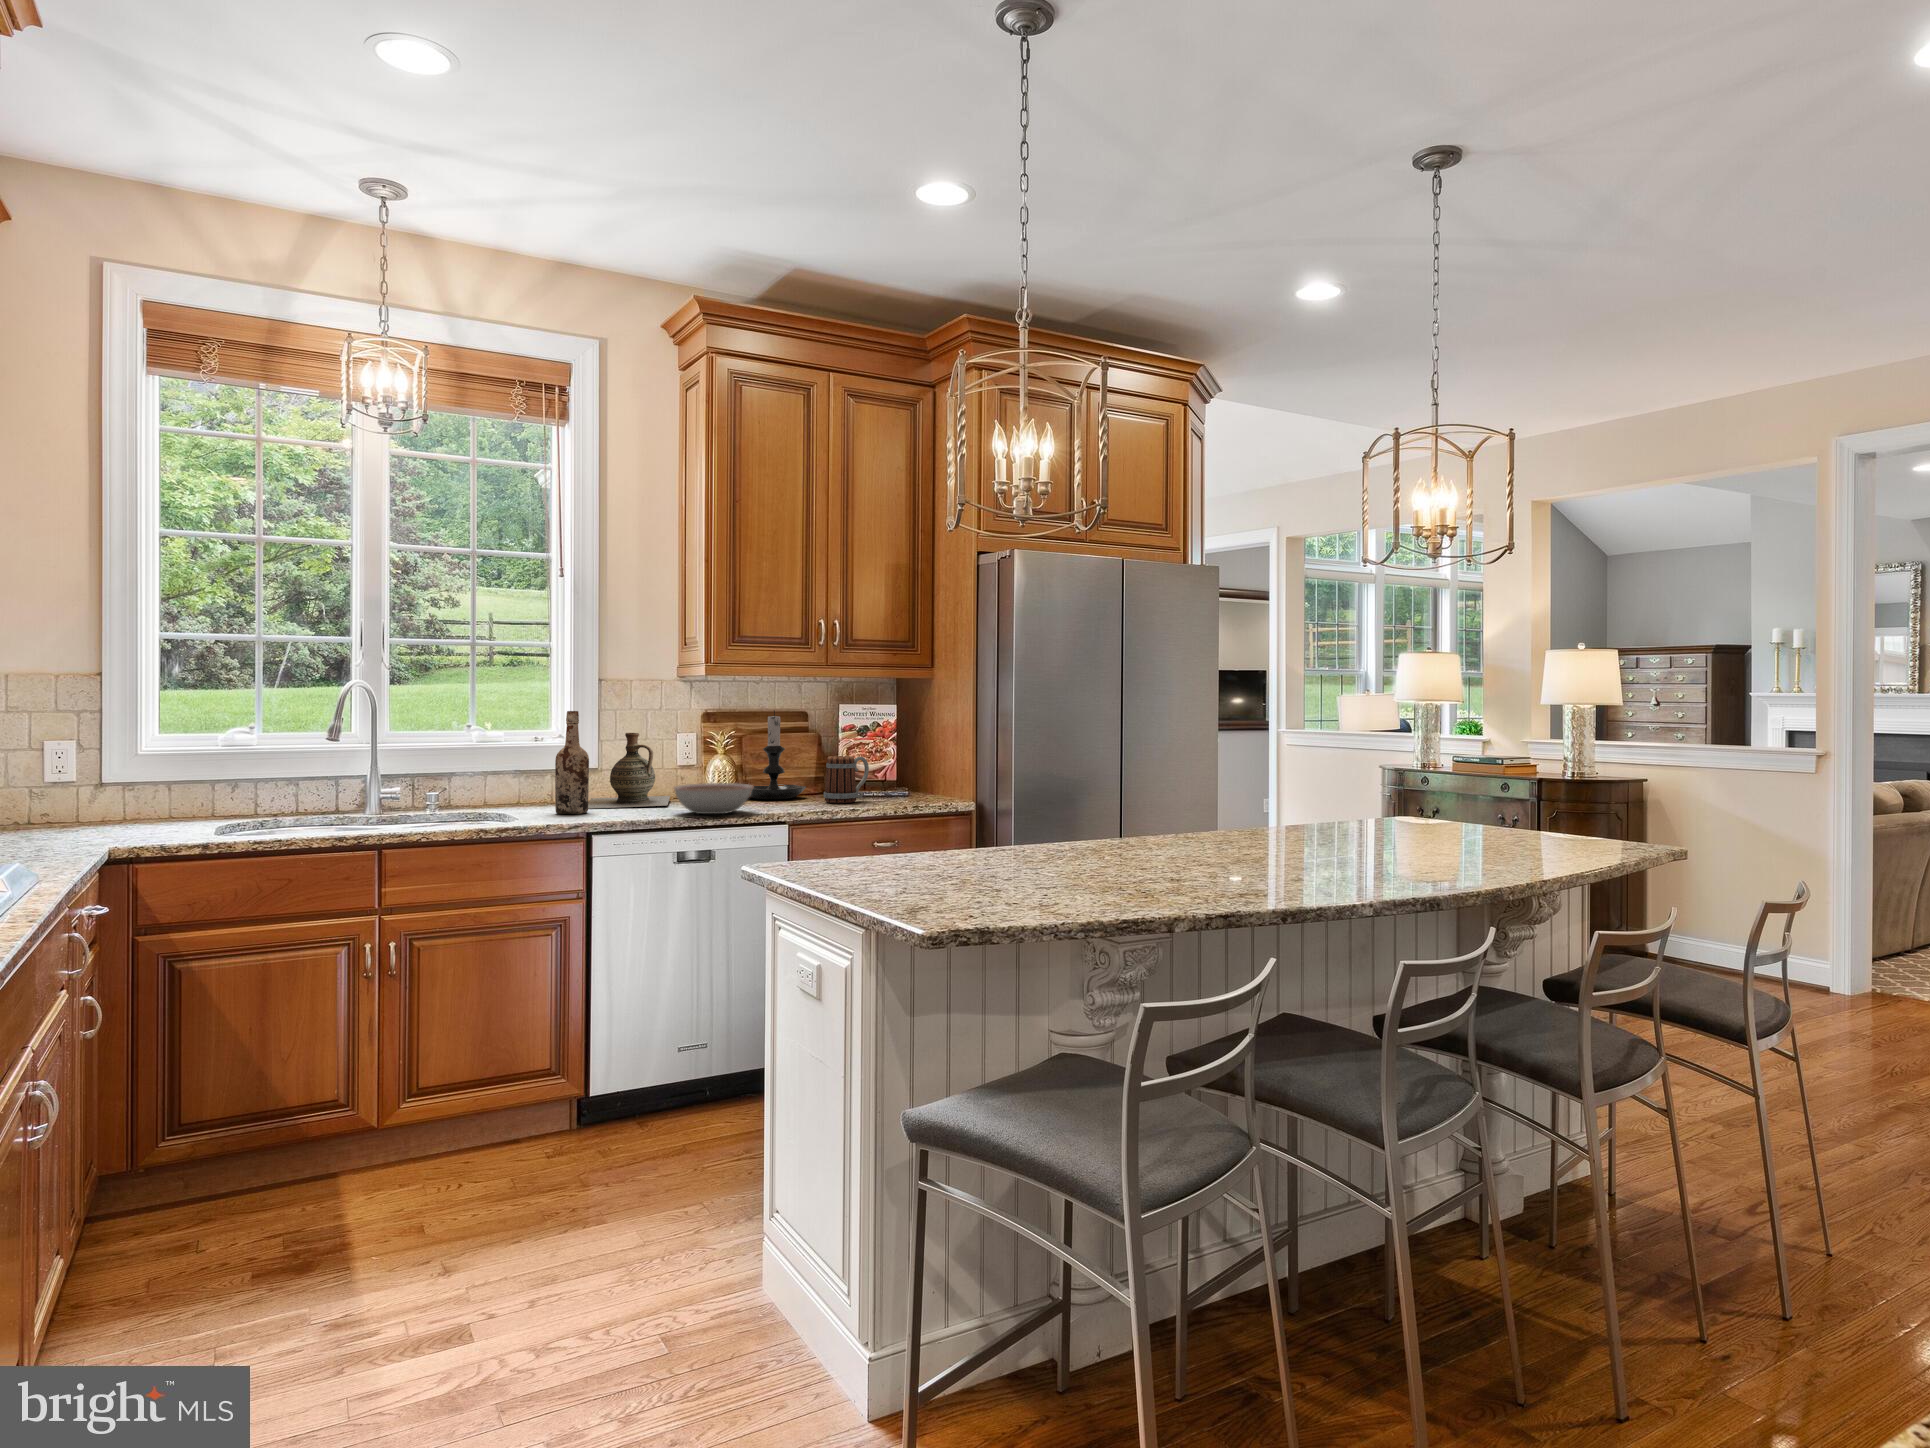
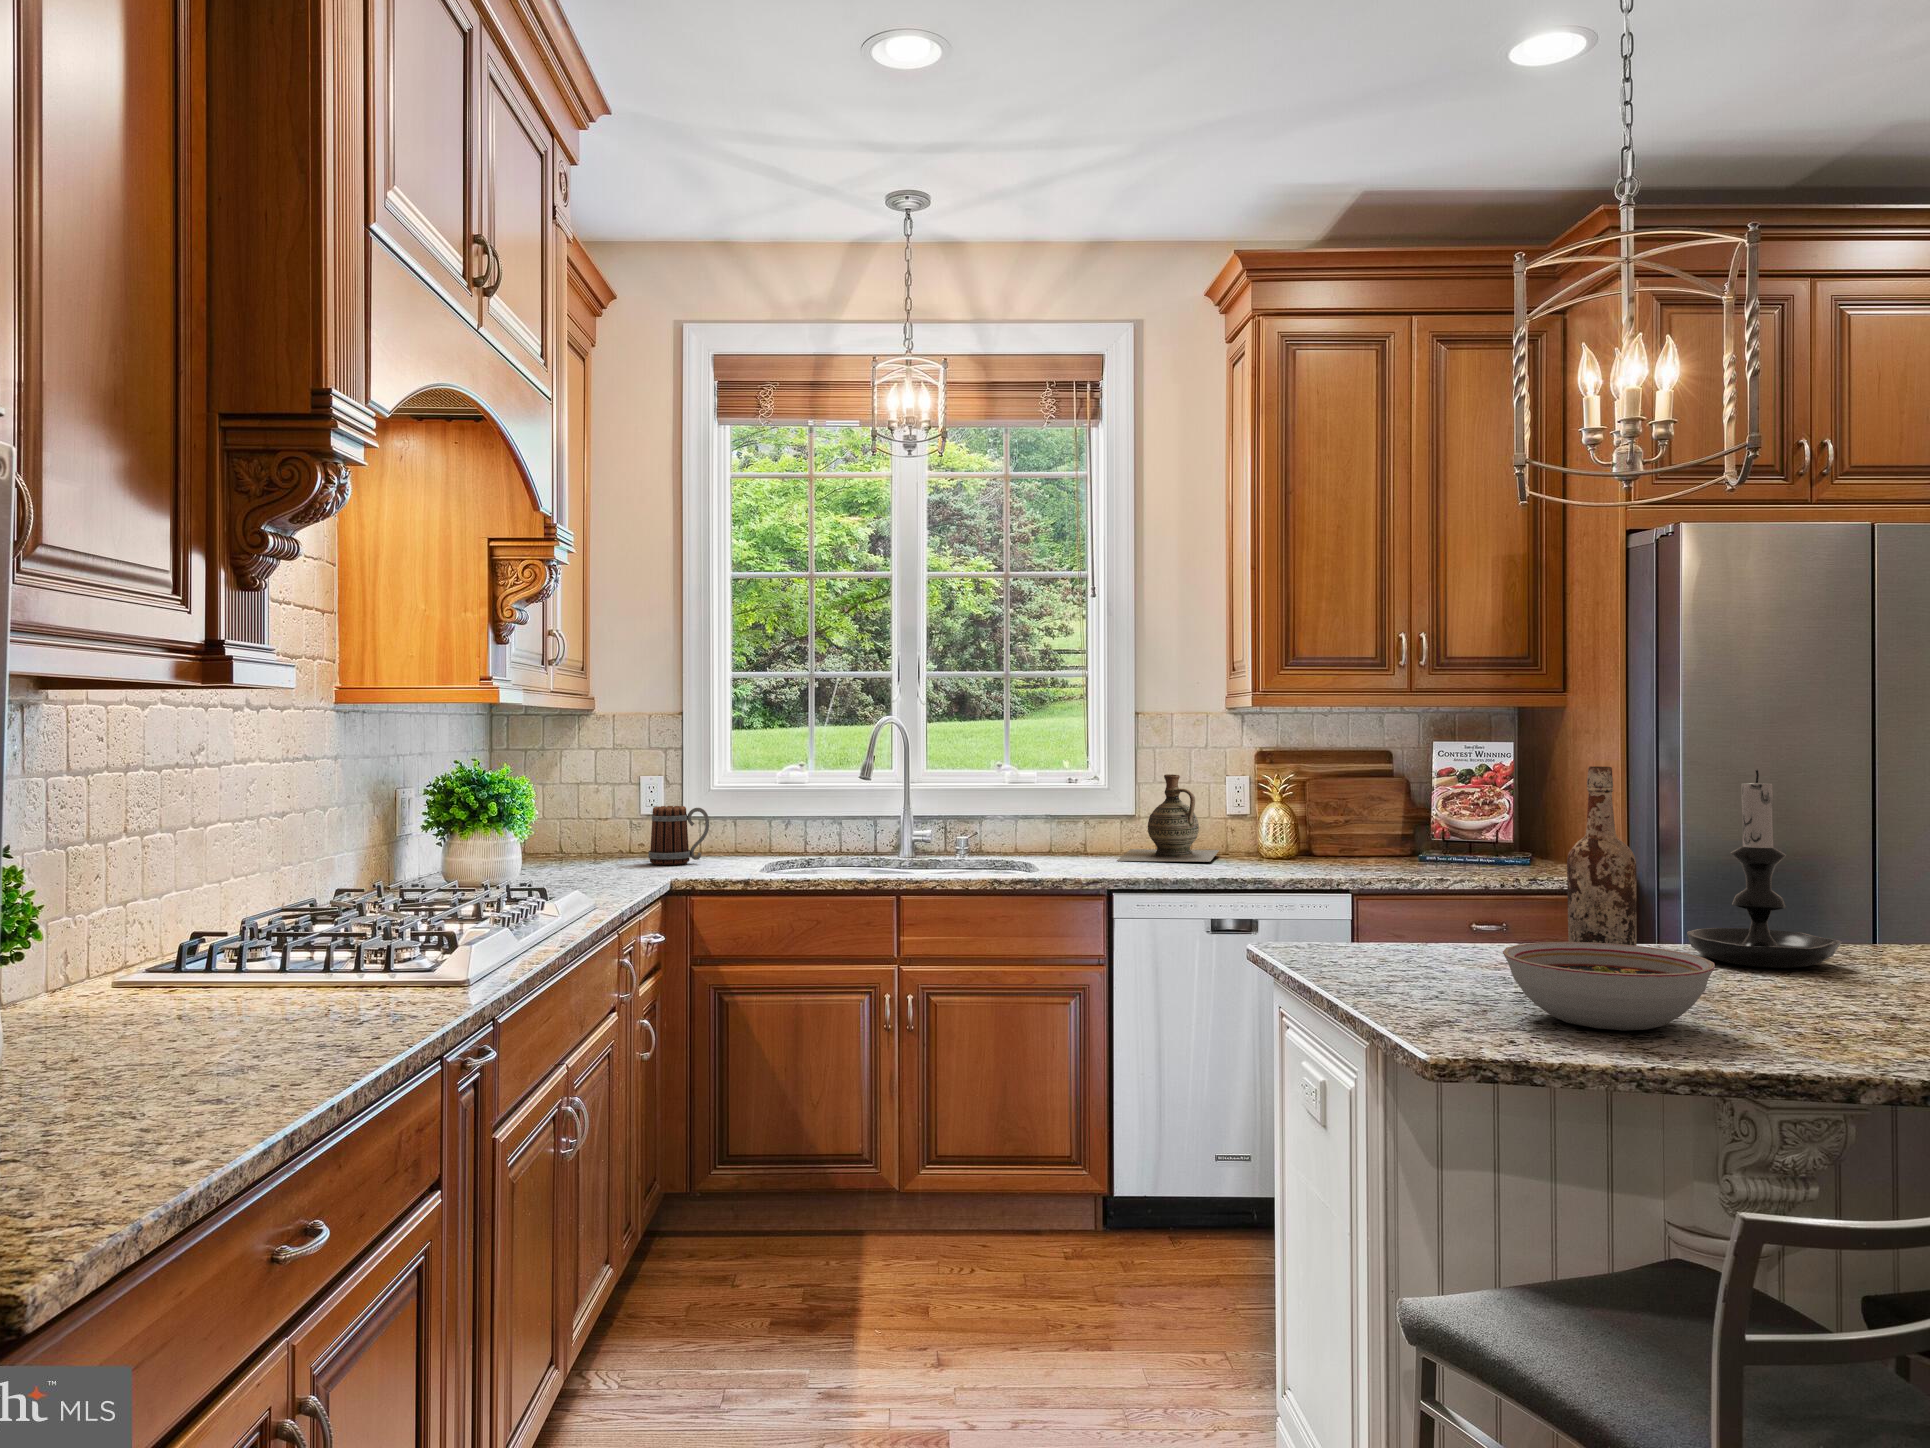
wine bottle: present [555,711,589,814] -> present [1567,766,1637,946]
candle holder: present [750,711,806,800] -> present [1687,769,1842,968]
mug: present [824,756,869,803] -> present [648,806,709,865]
bowl: present [674,783,753,814] -> present [1503,942,1715,1030]

